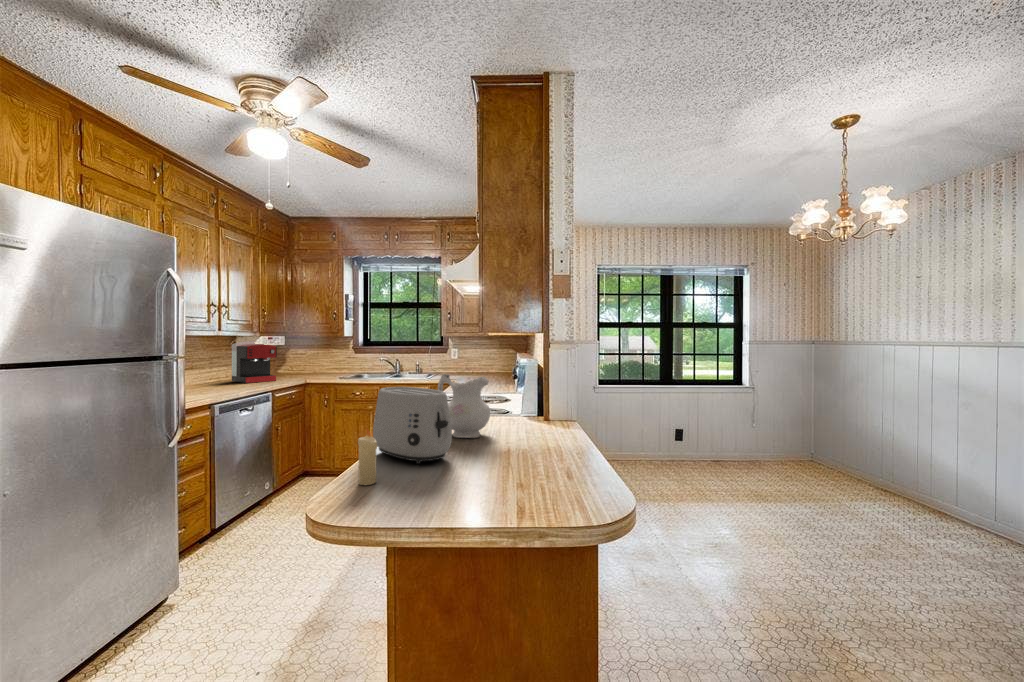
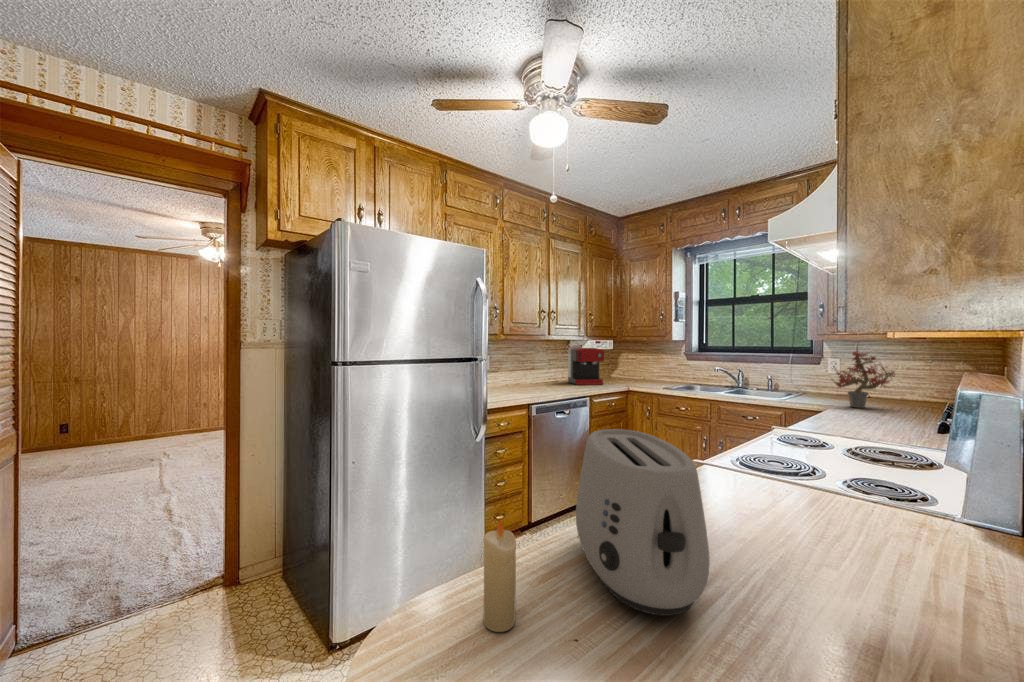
potted plant: none [457,336,489,380] -> present [834,346,895,408]
ceramic pitcher: present [438,374,490,438] -> none [728,413,849,563]

